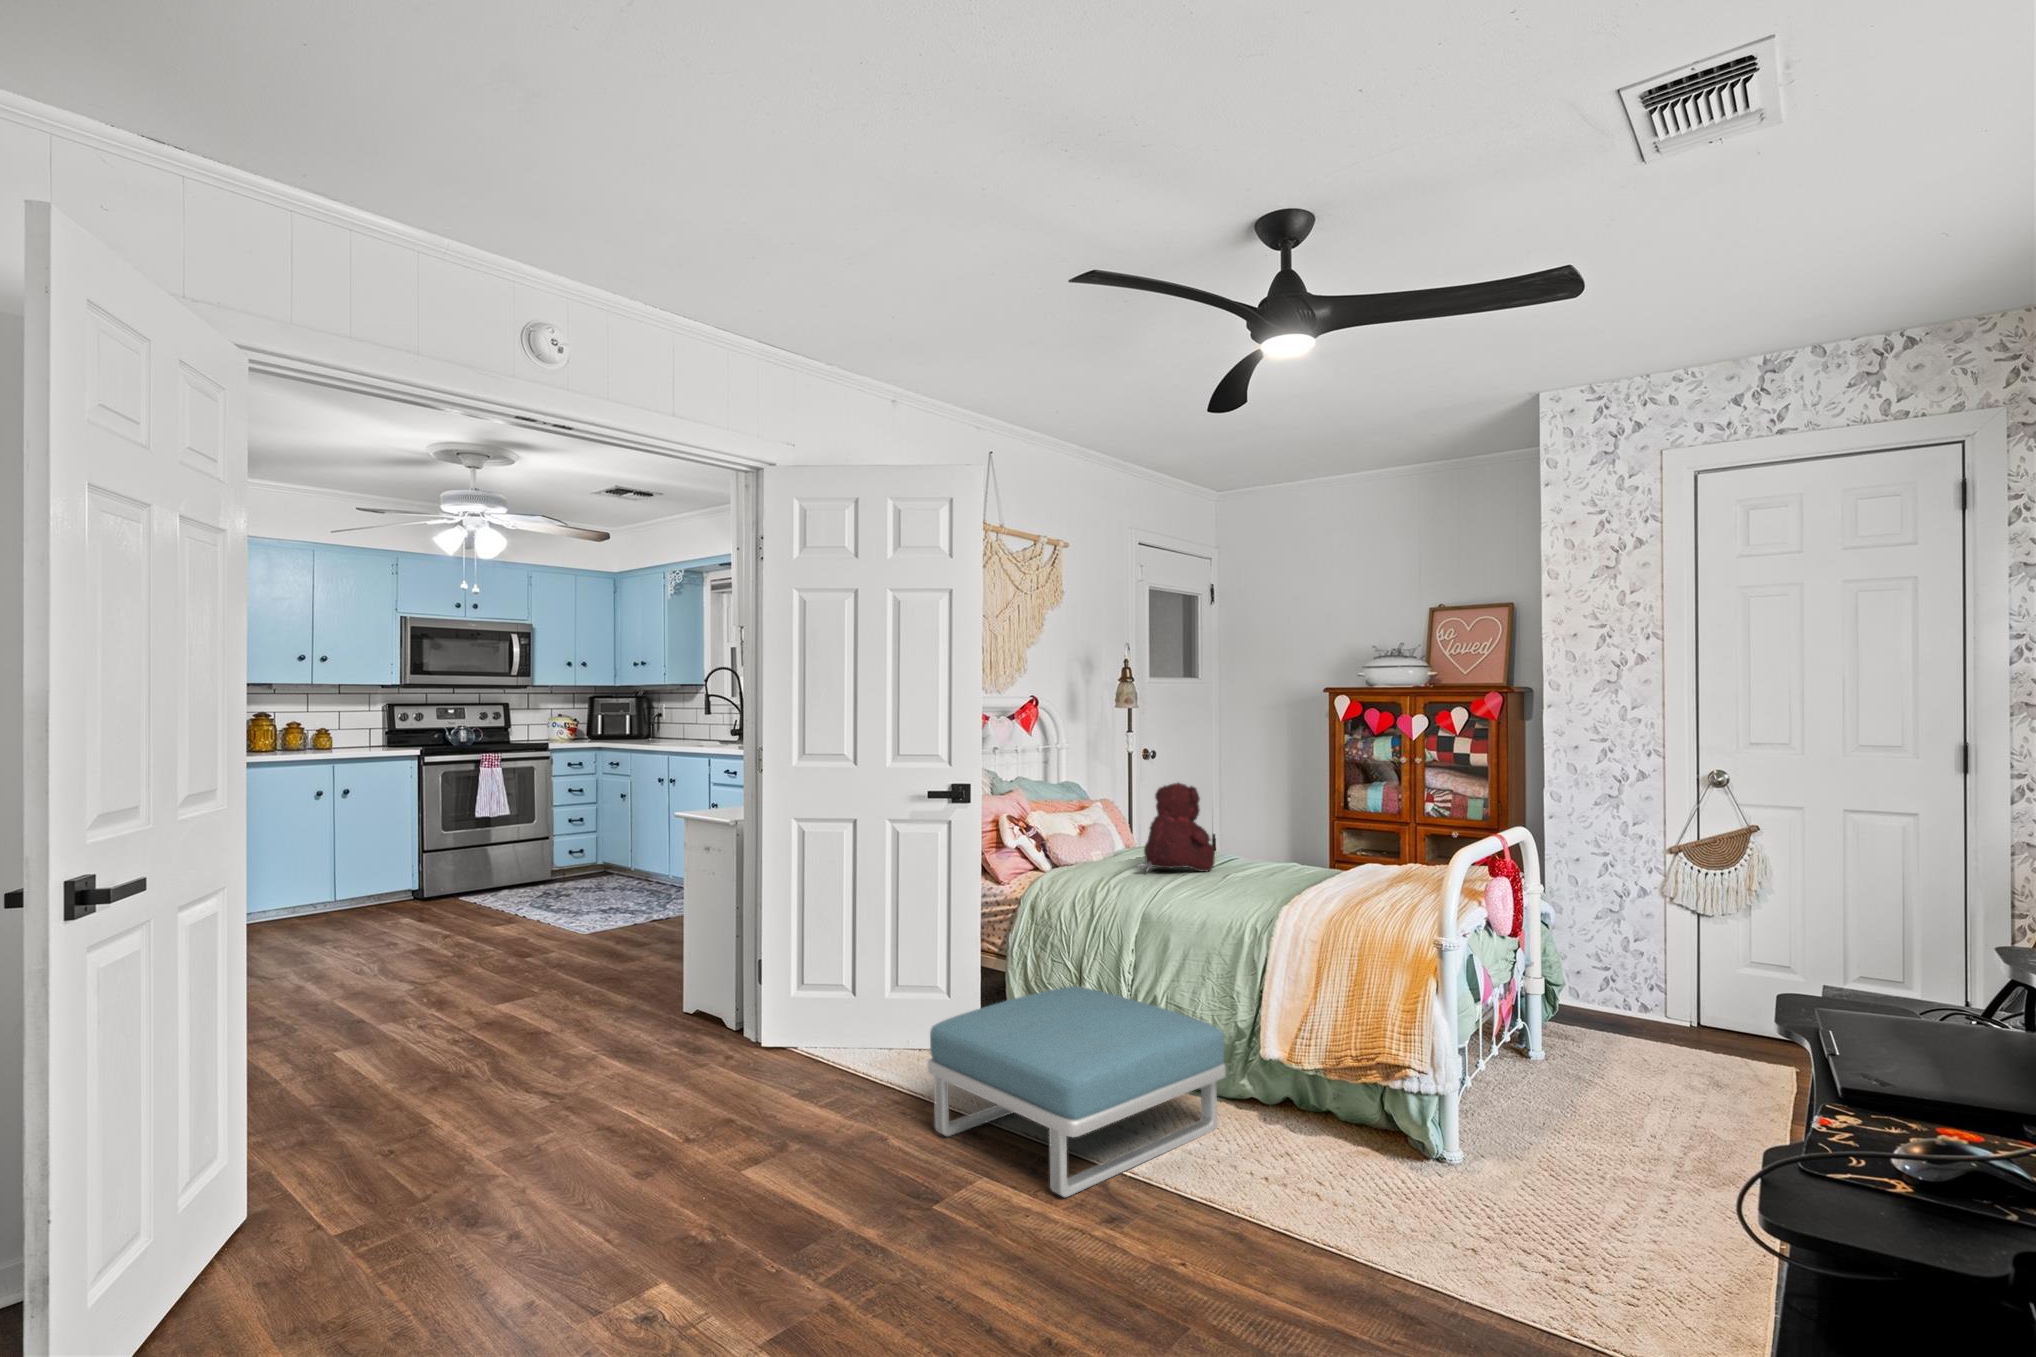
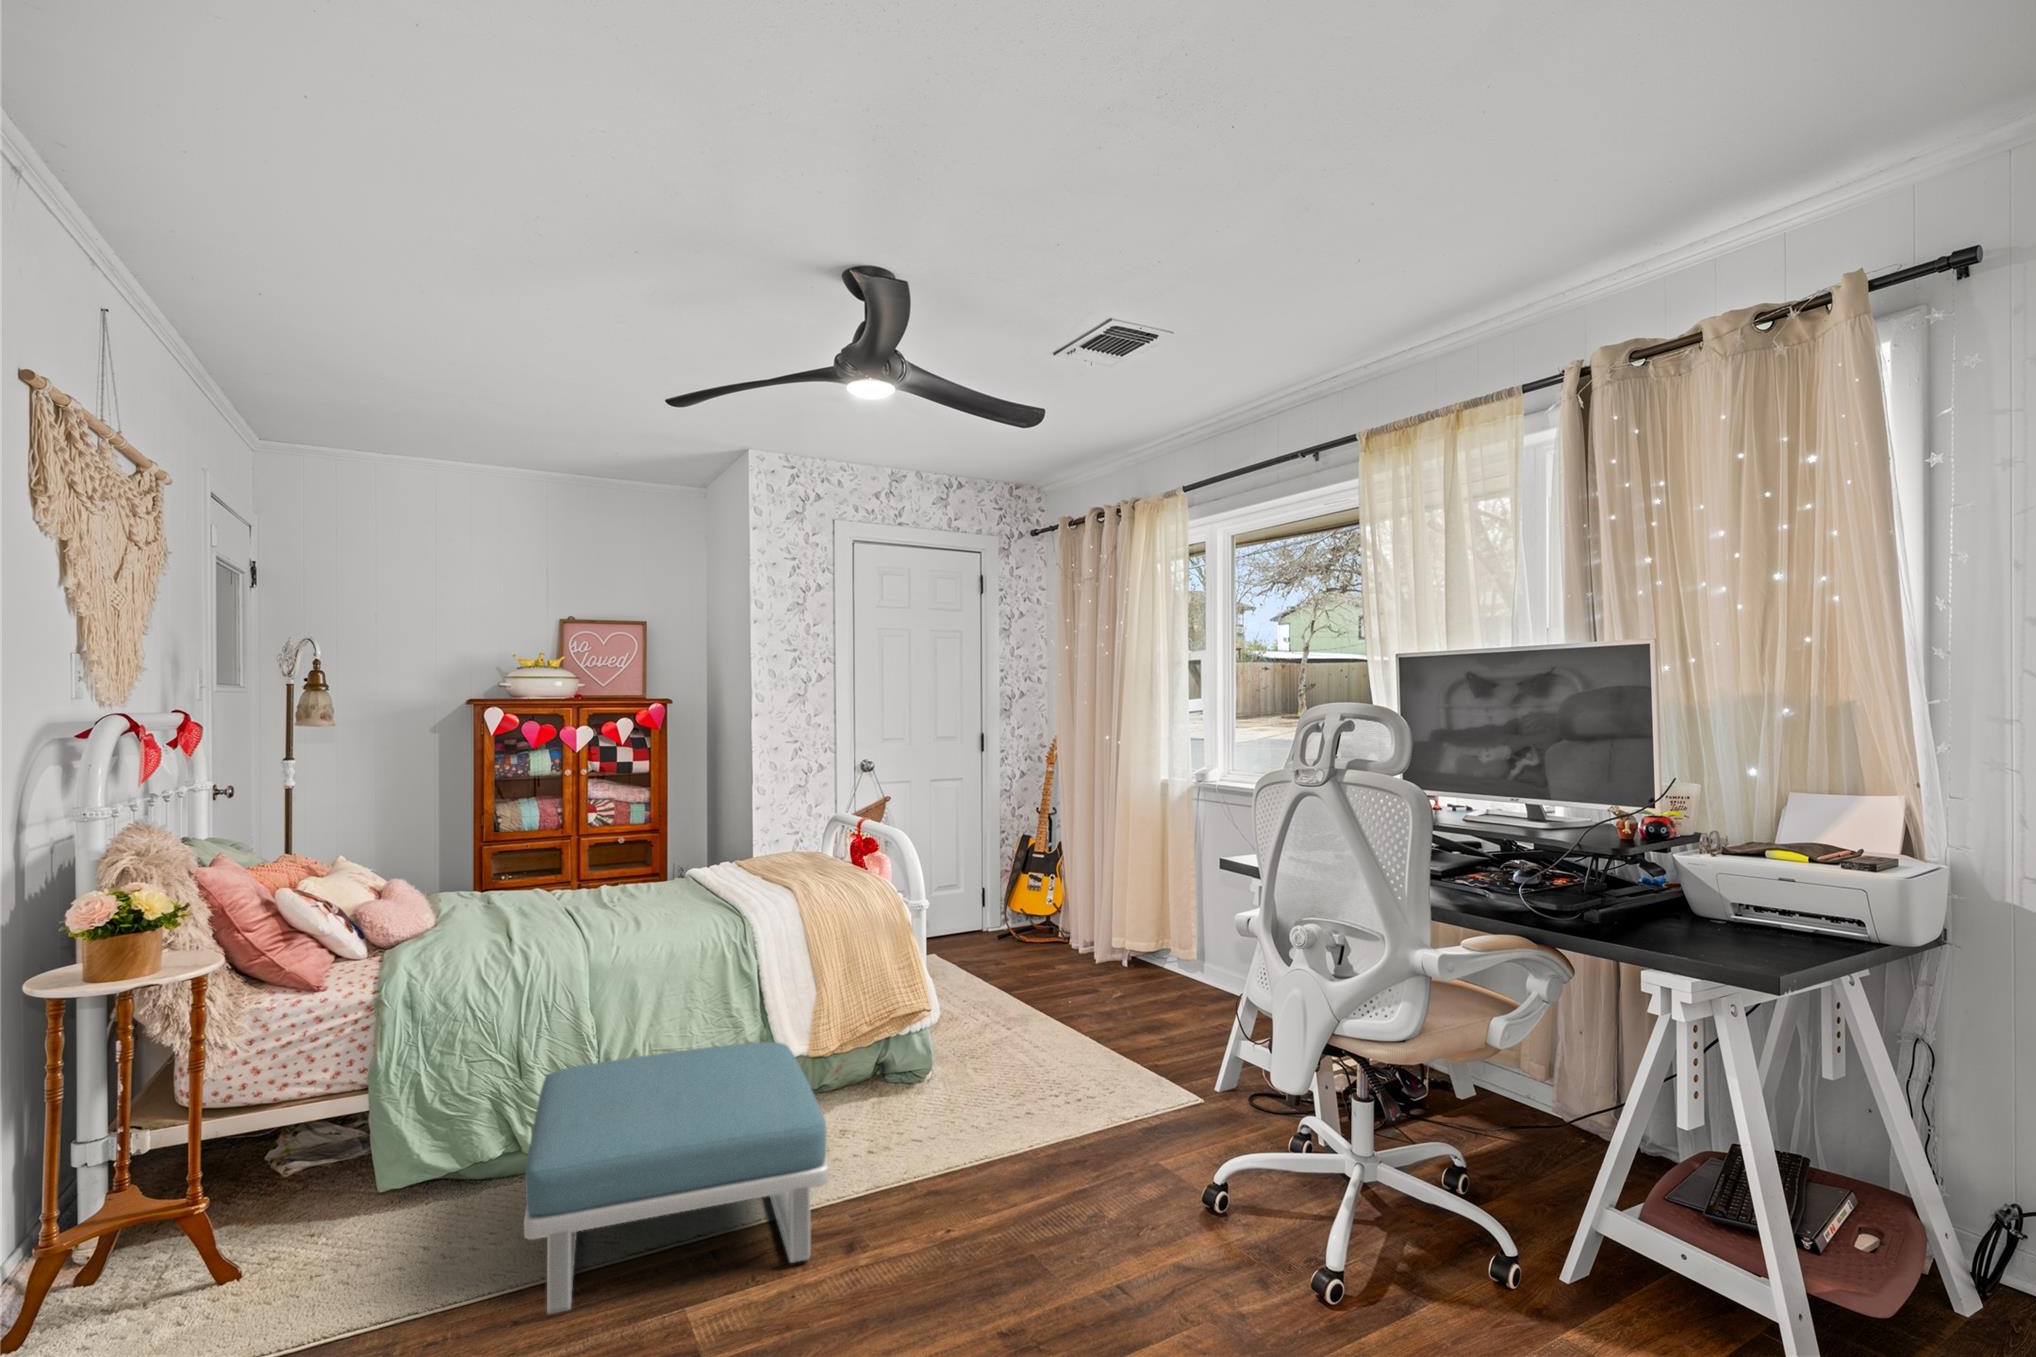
teddy bear: present [1137,783,1216,872] -> none [493,806,592,922]

